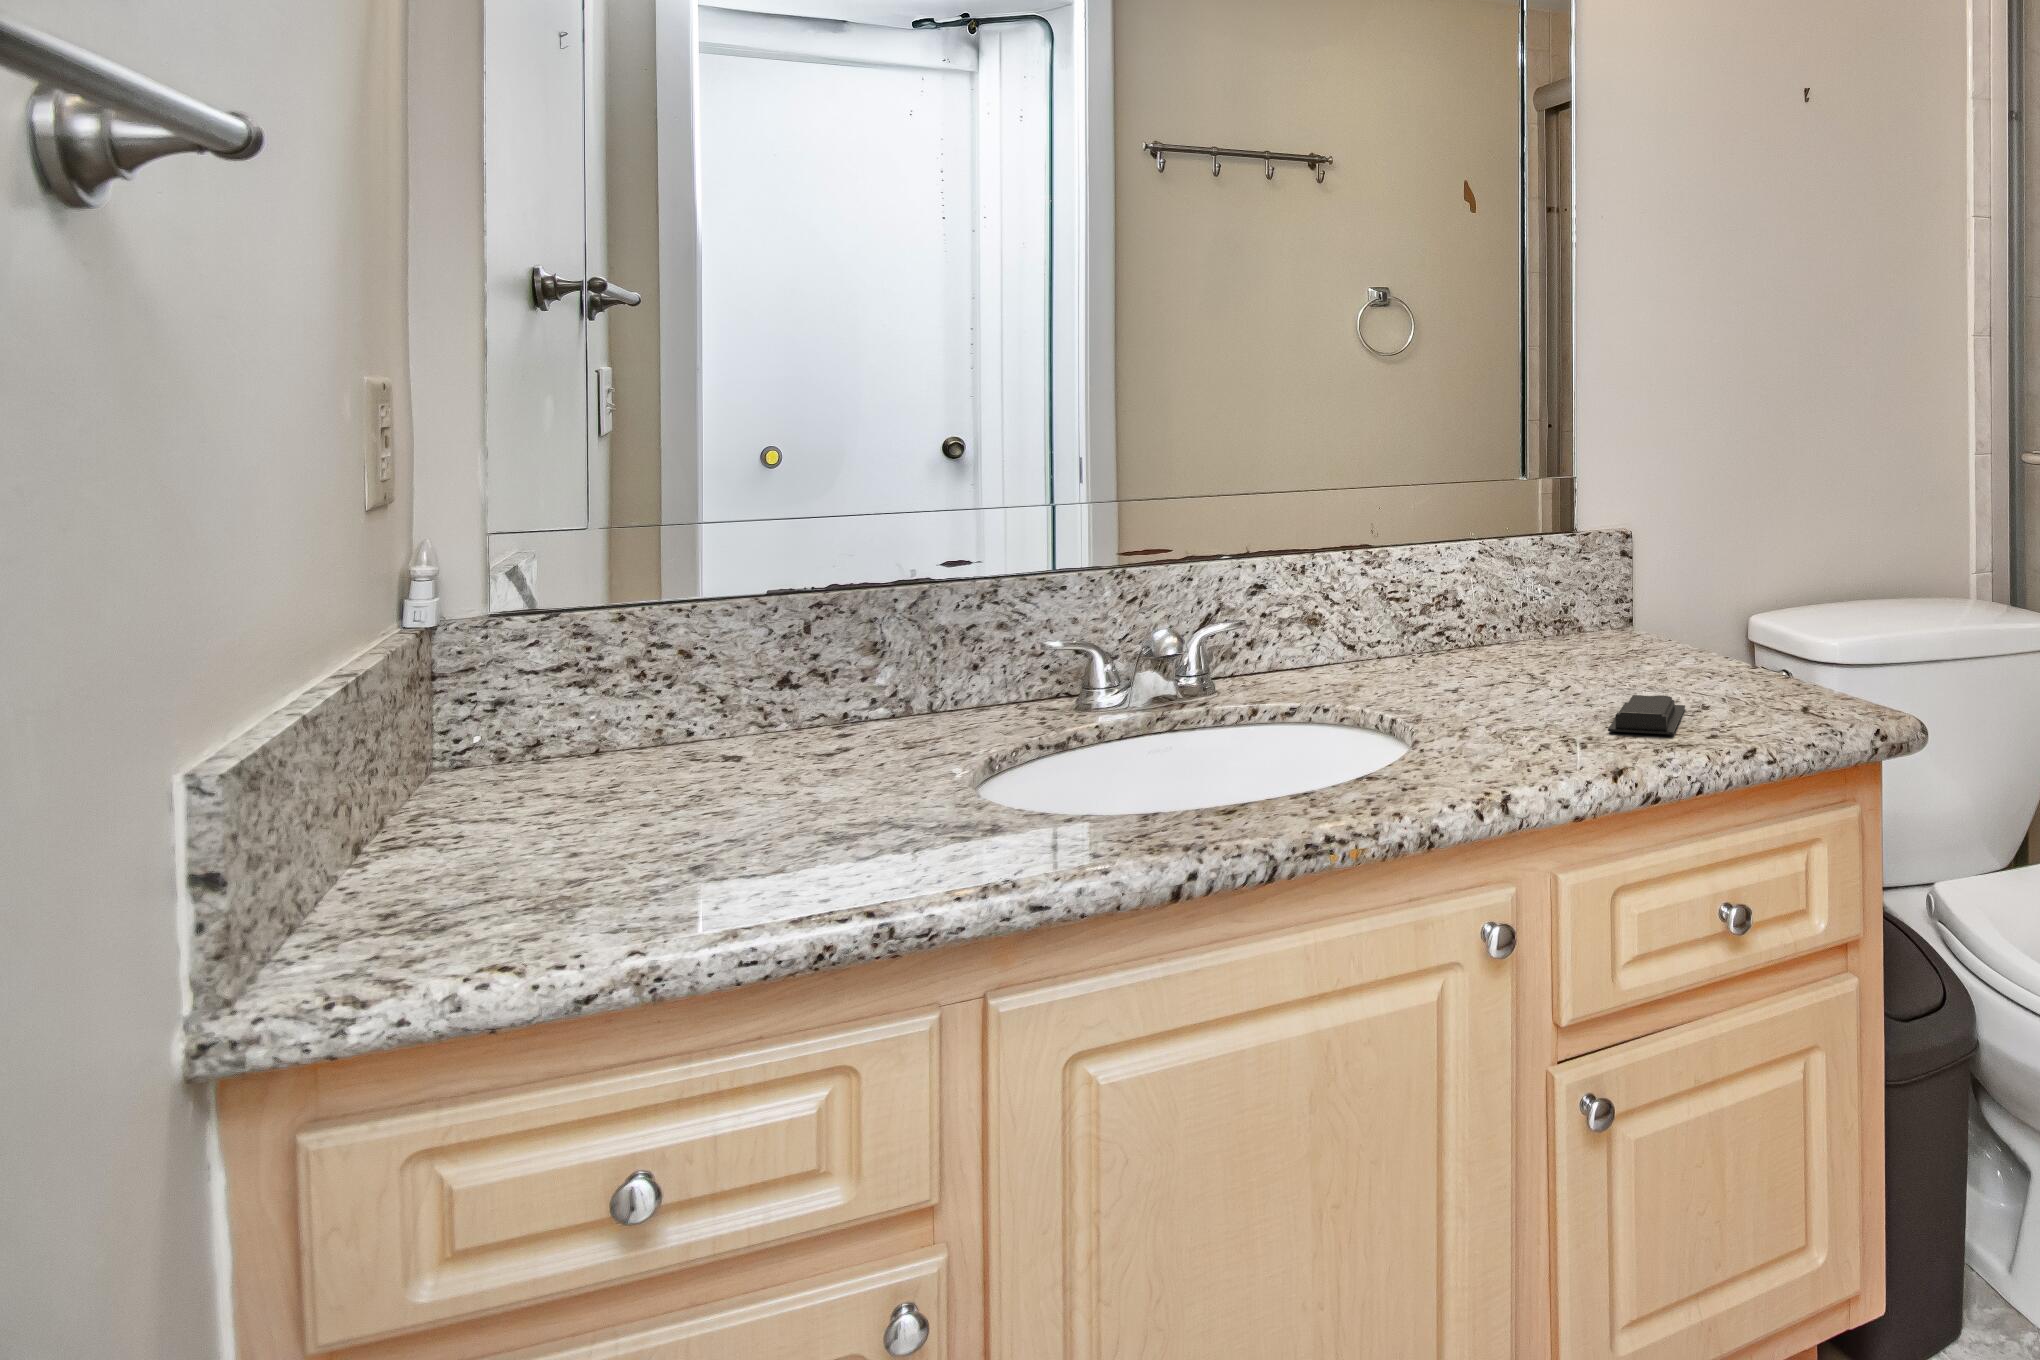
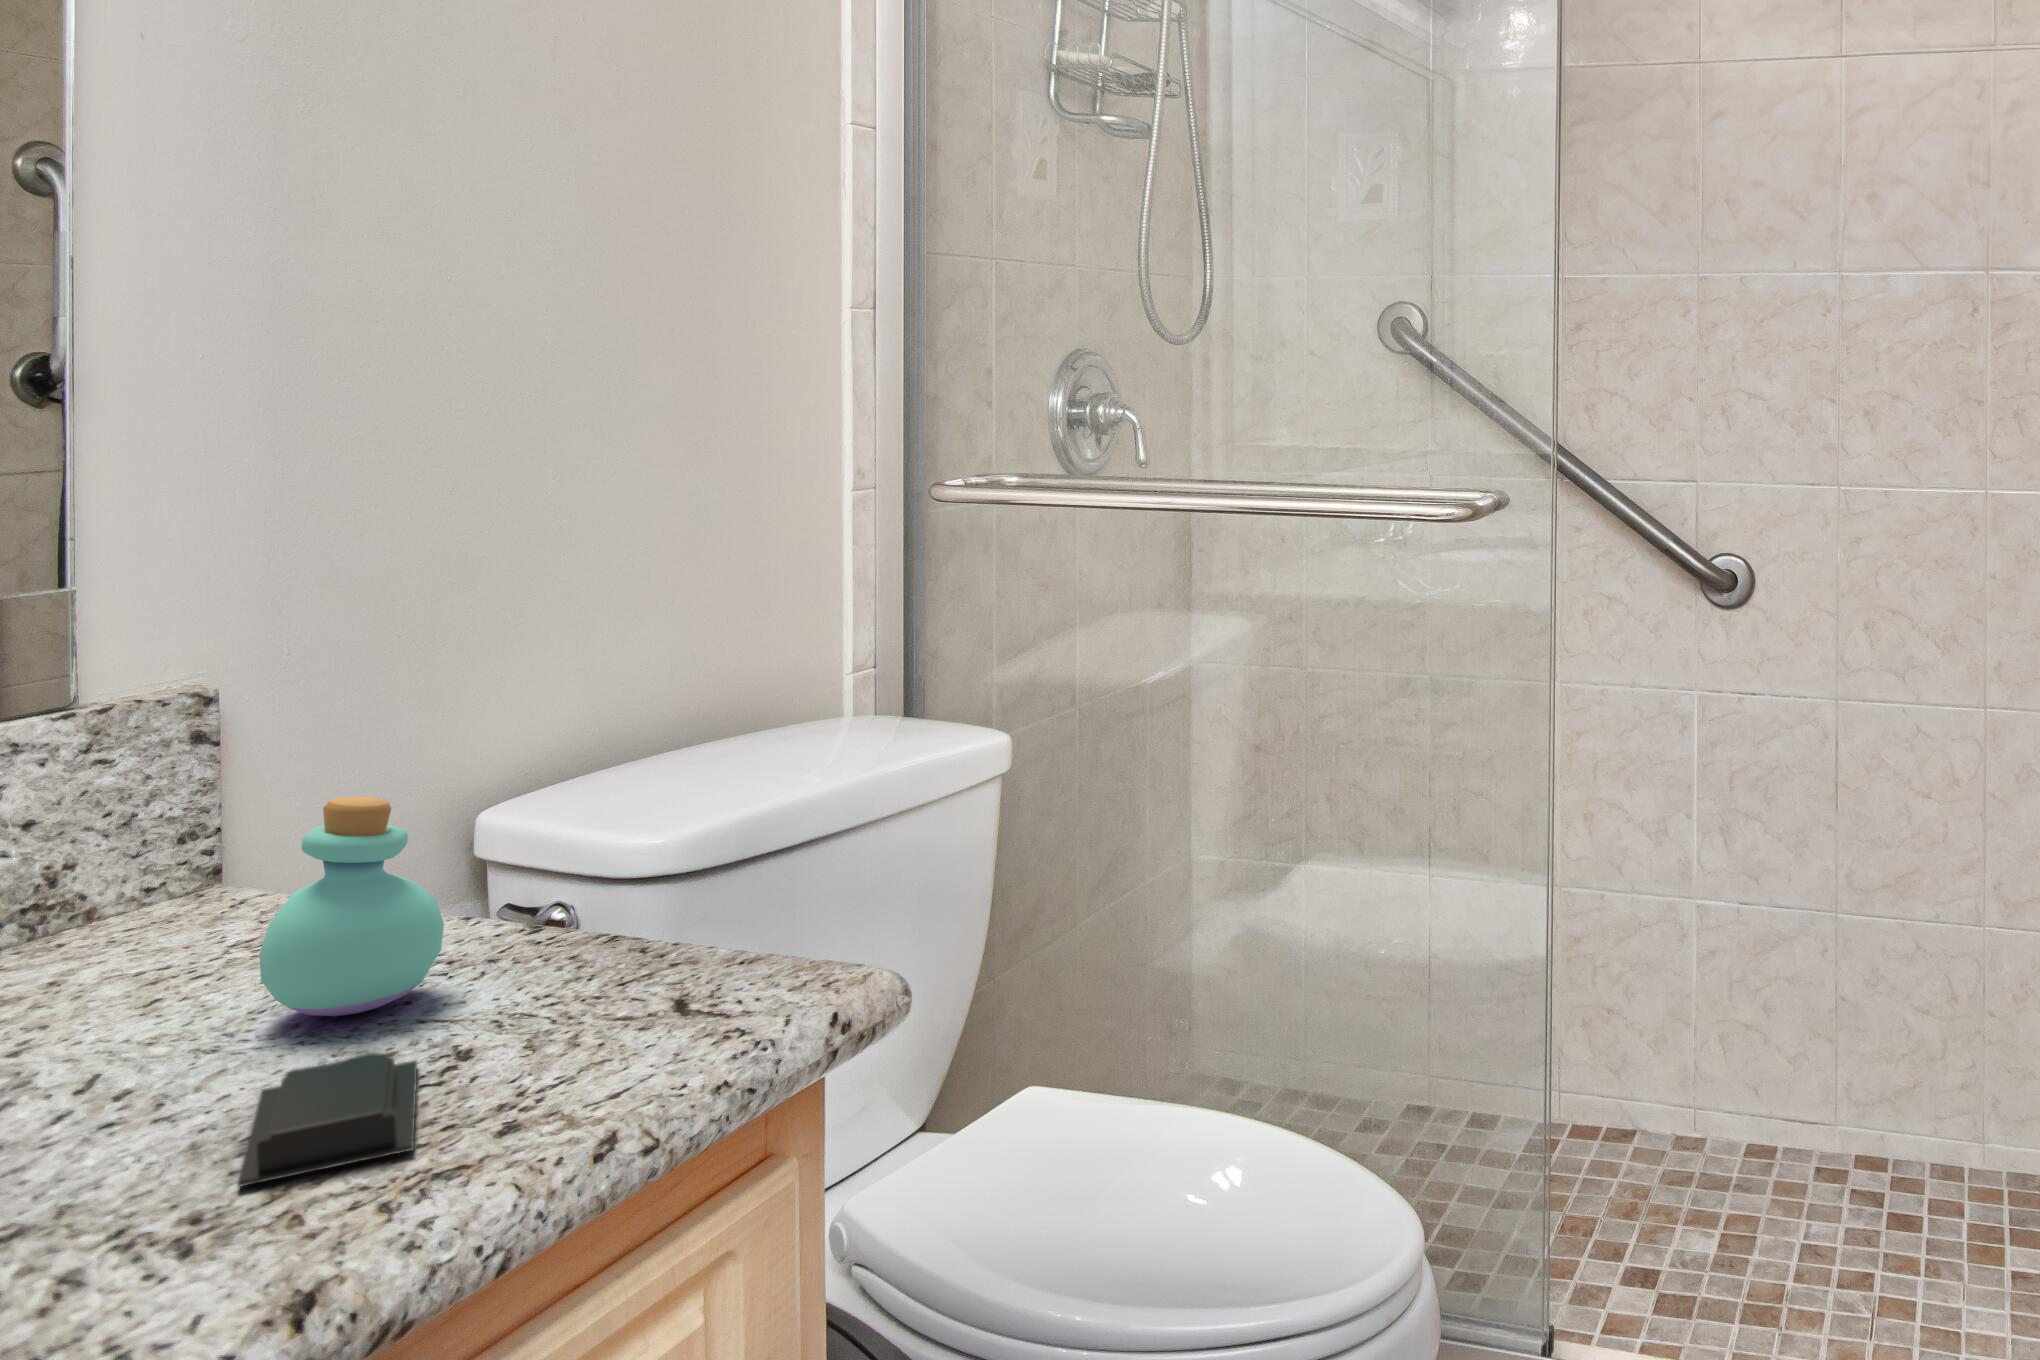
perfume bottle: none [1631,581,1706,684] -> present [259,796,444,1016]

